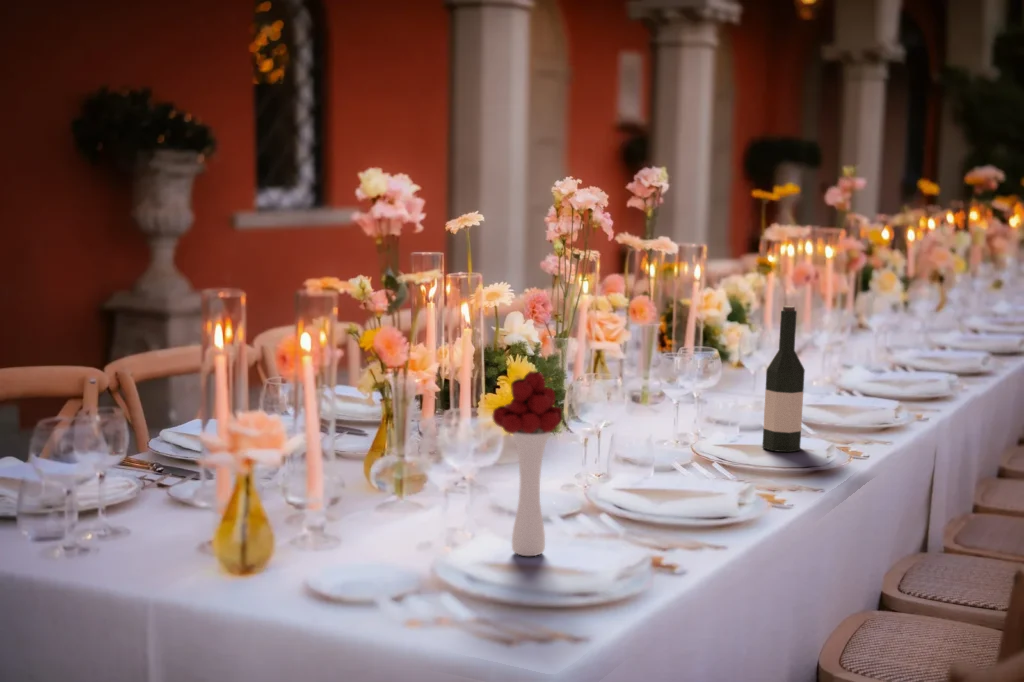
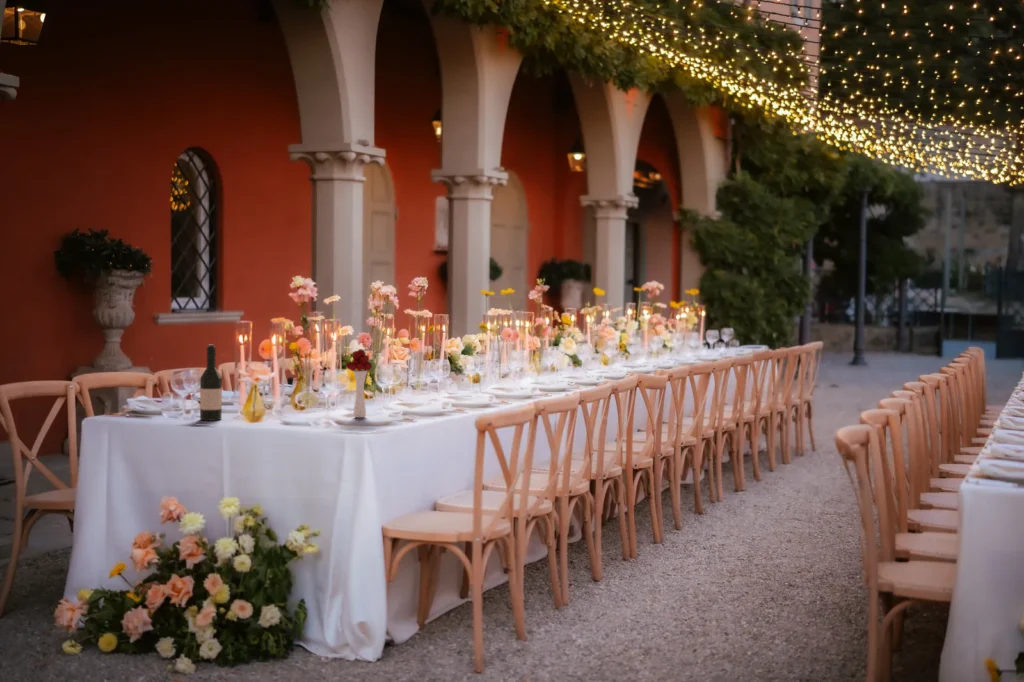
wine bottle: present [762,306,805,452] -> present [200,345,222,420]

